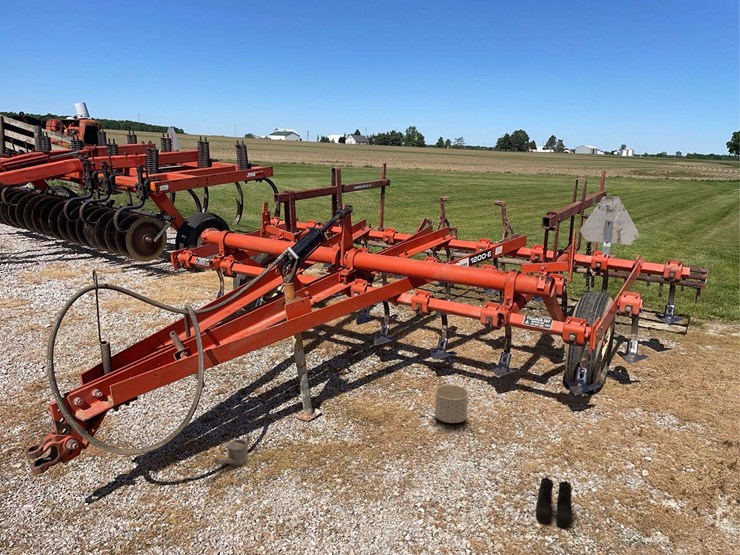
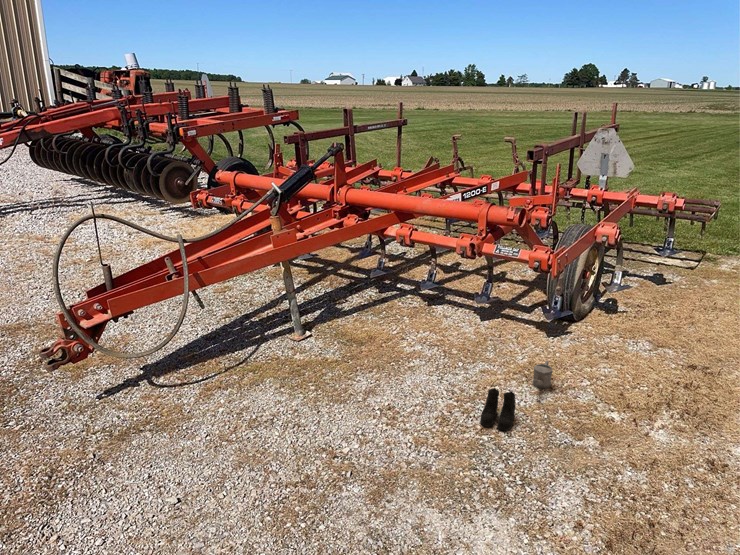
planter: present [435,385,468,423] -> none [413,310,444,345]
watering can: present [214,435,250,467] -> present [533,361,553,388]

